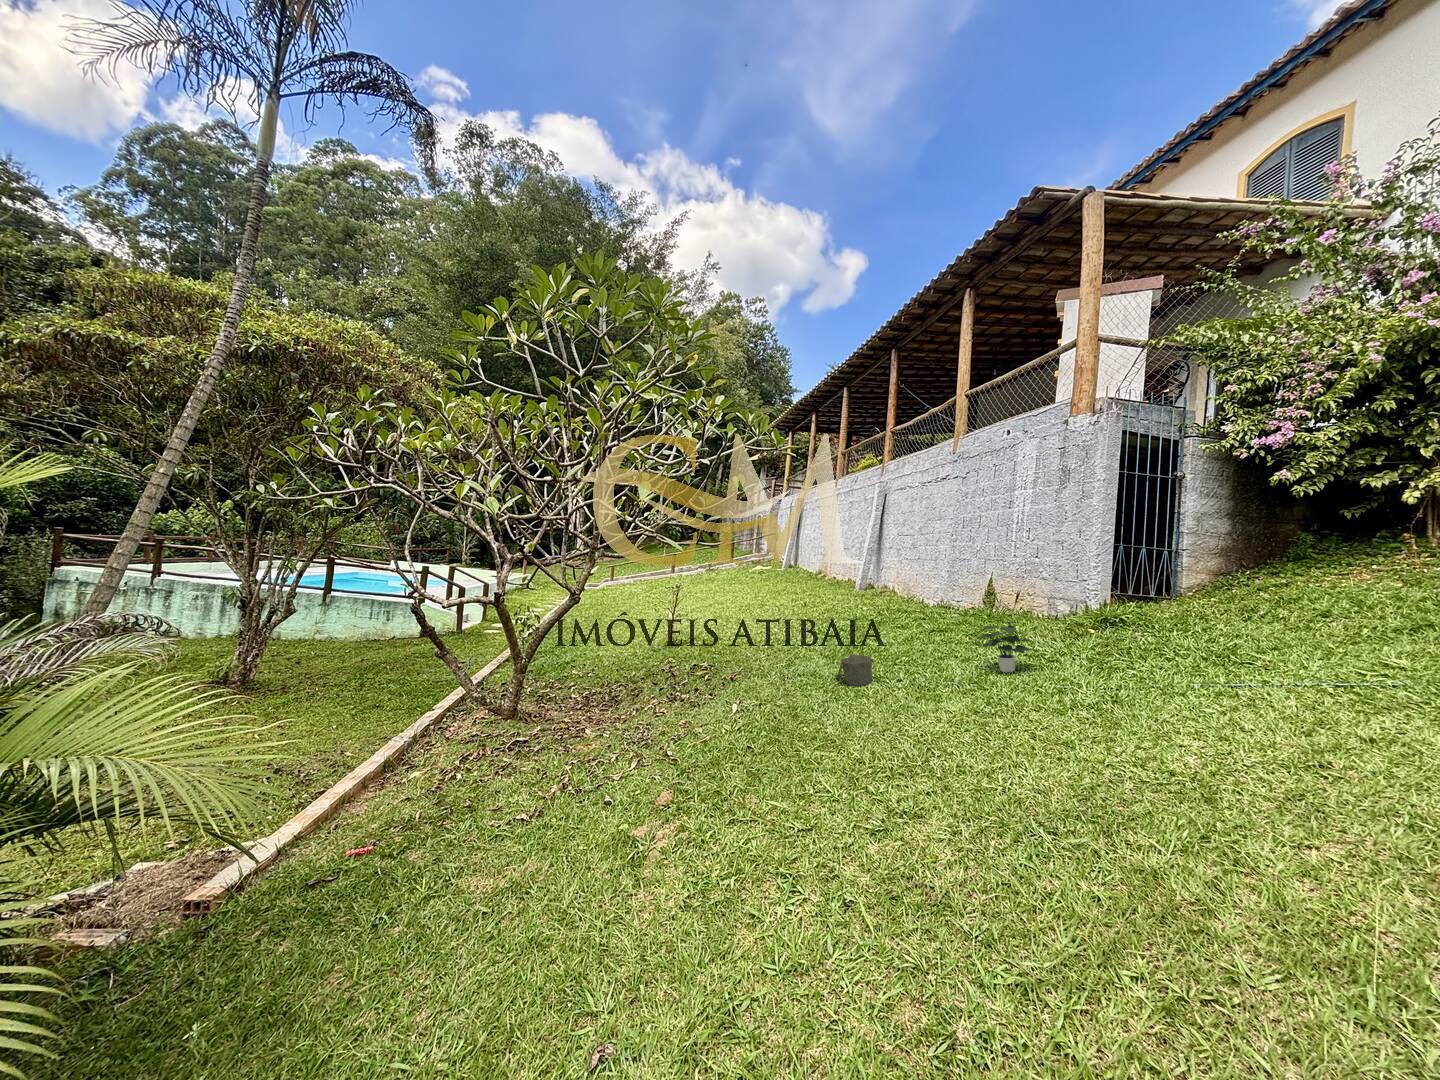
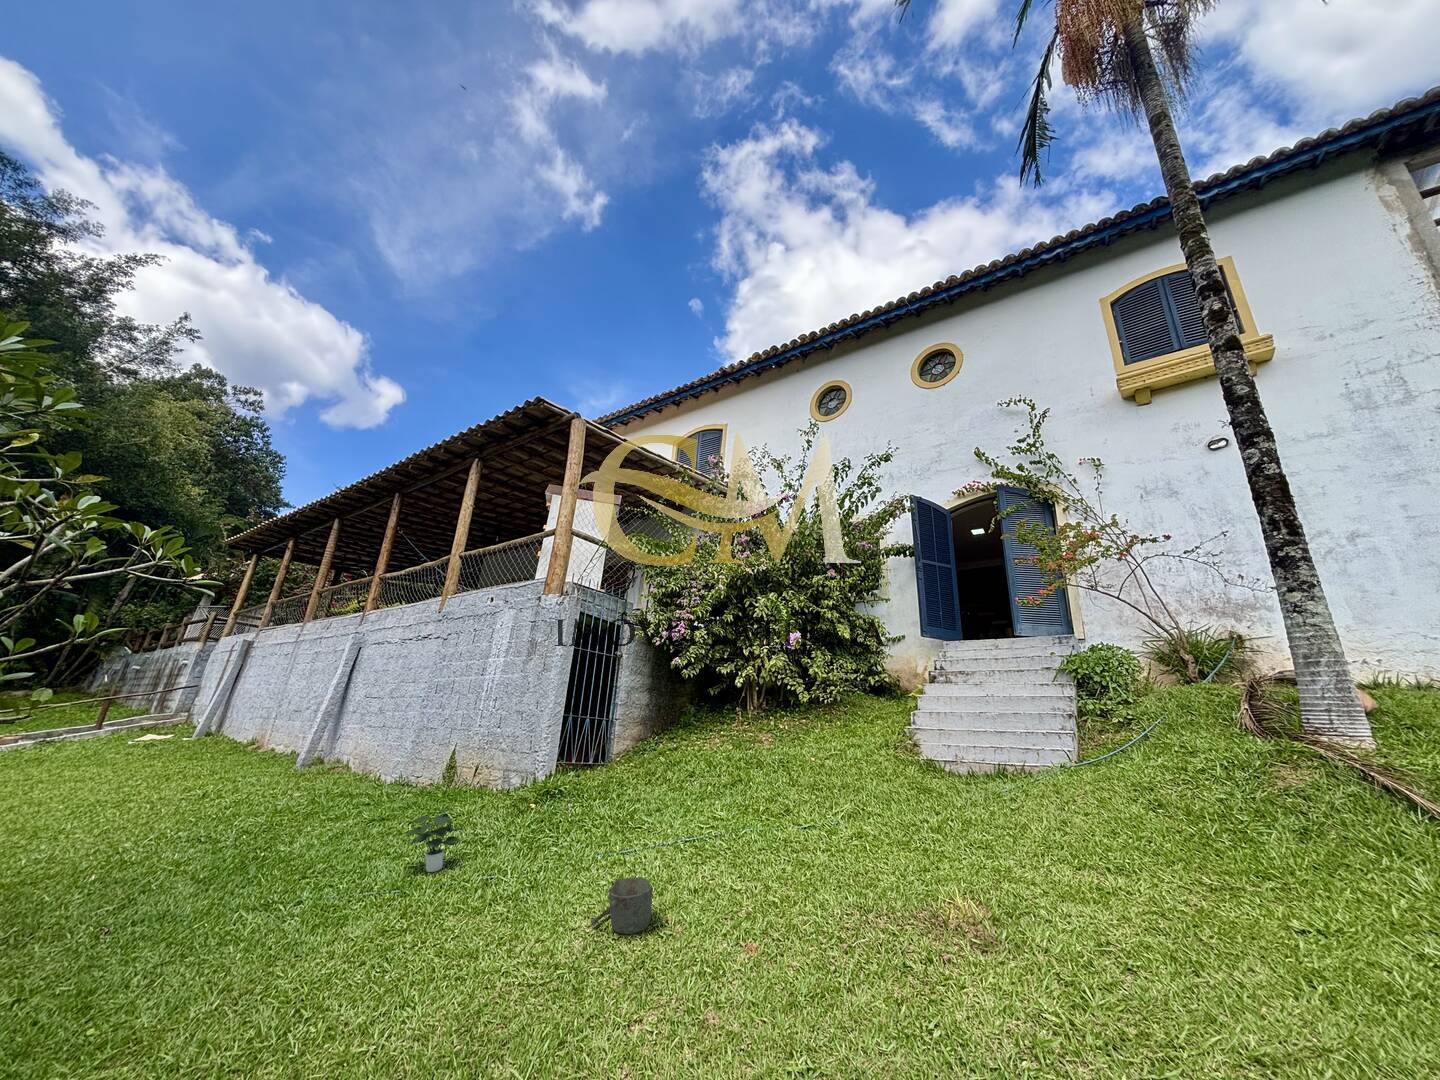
bucket: present [836,655,873,686] -> present [591,877,653,934]

